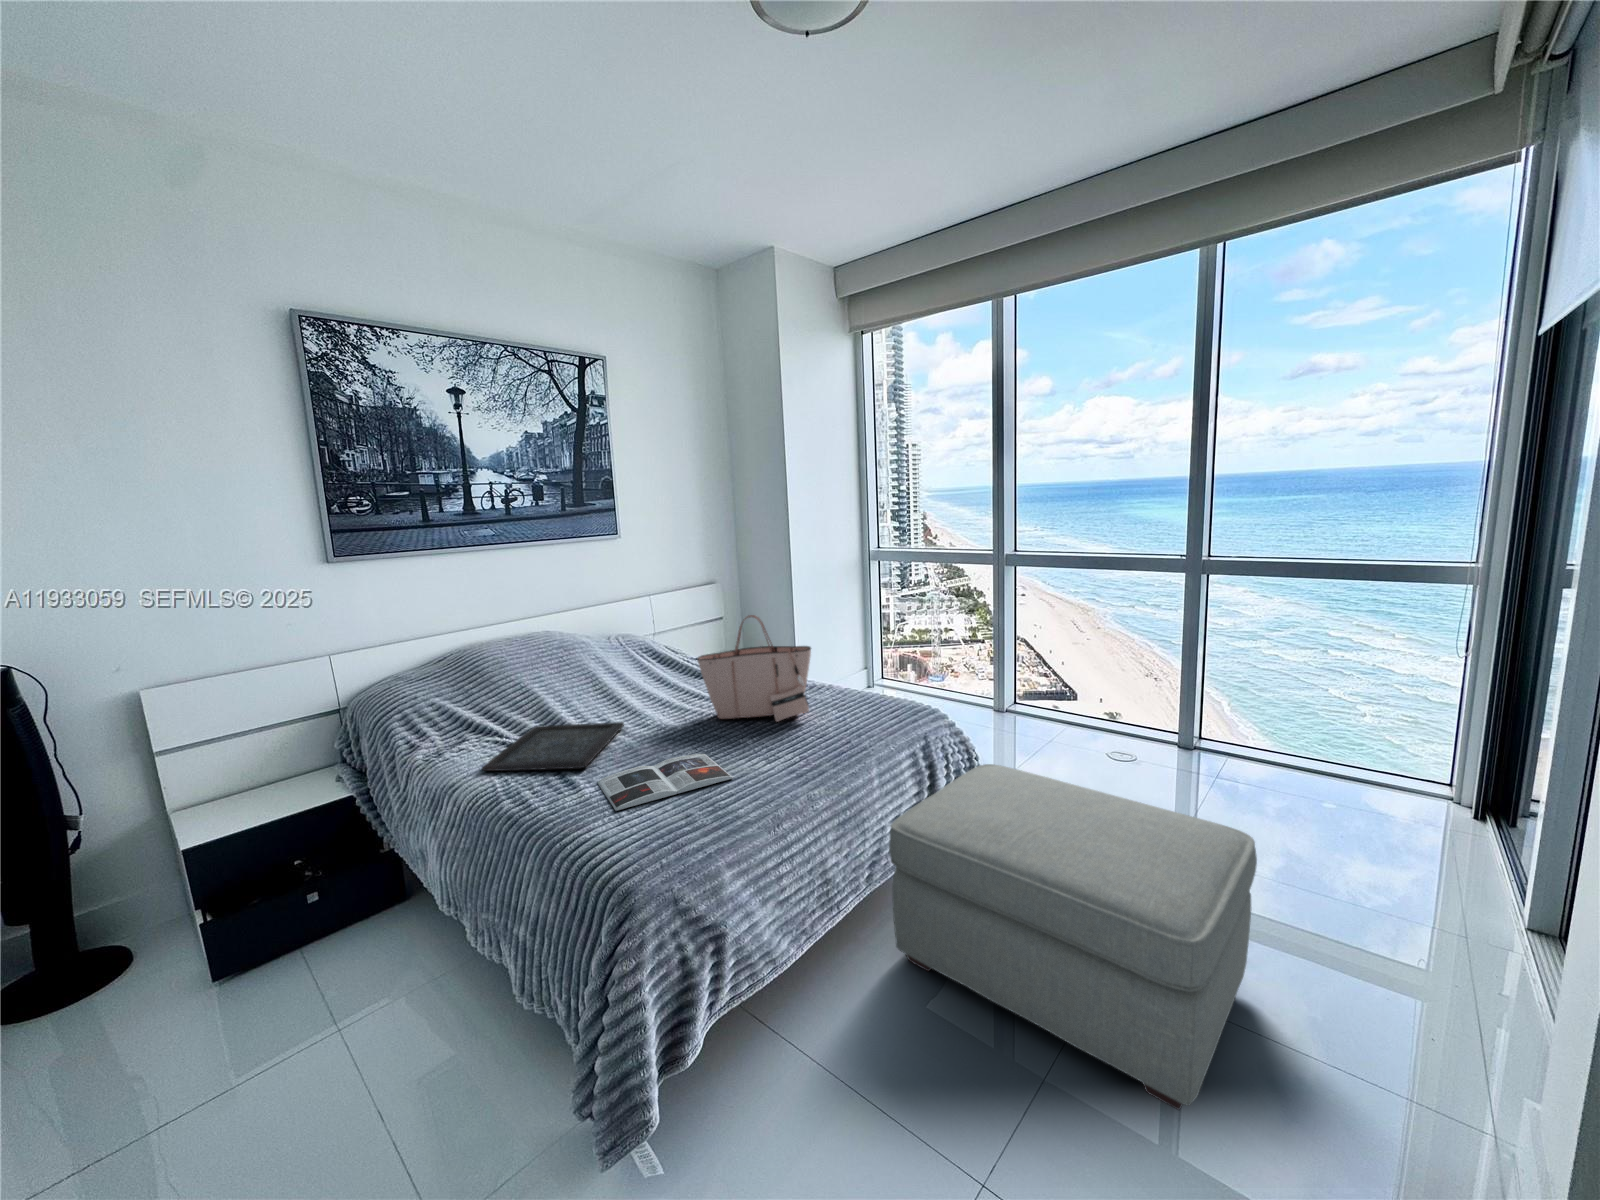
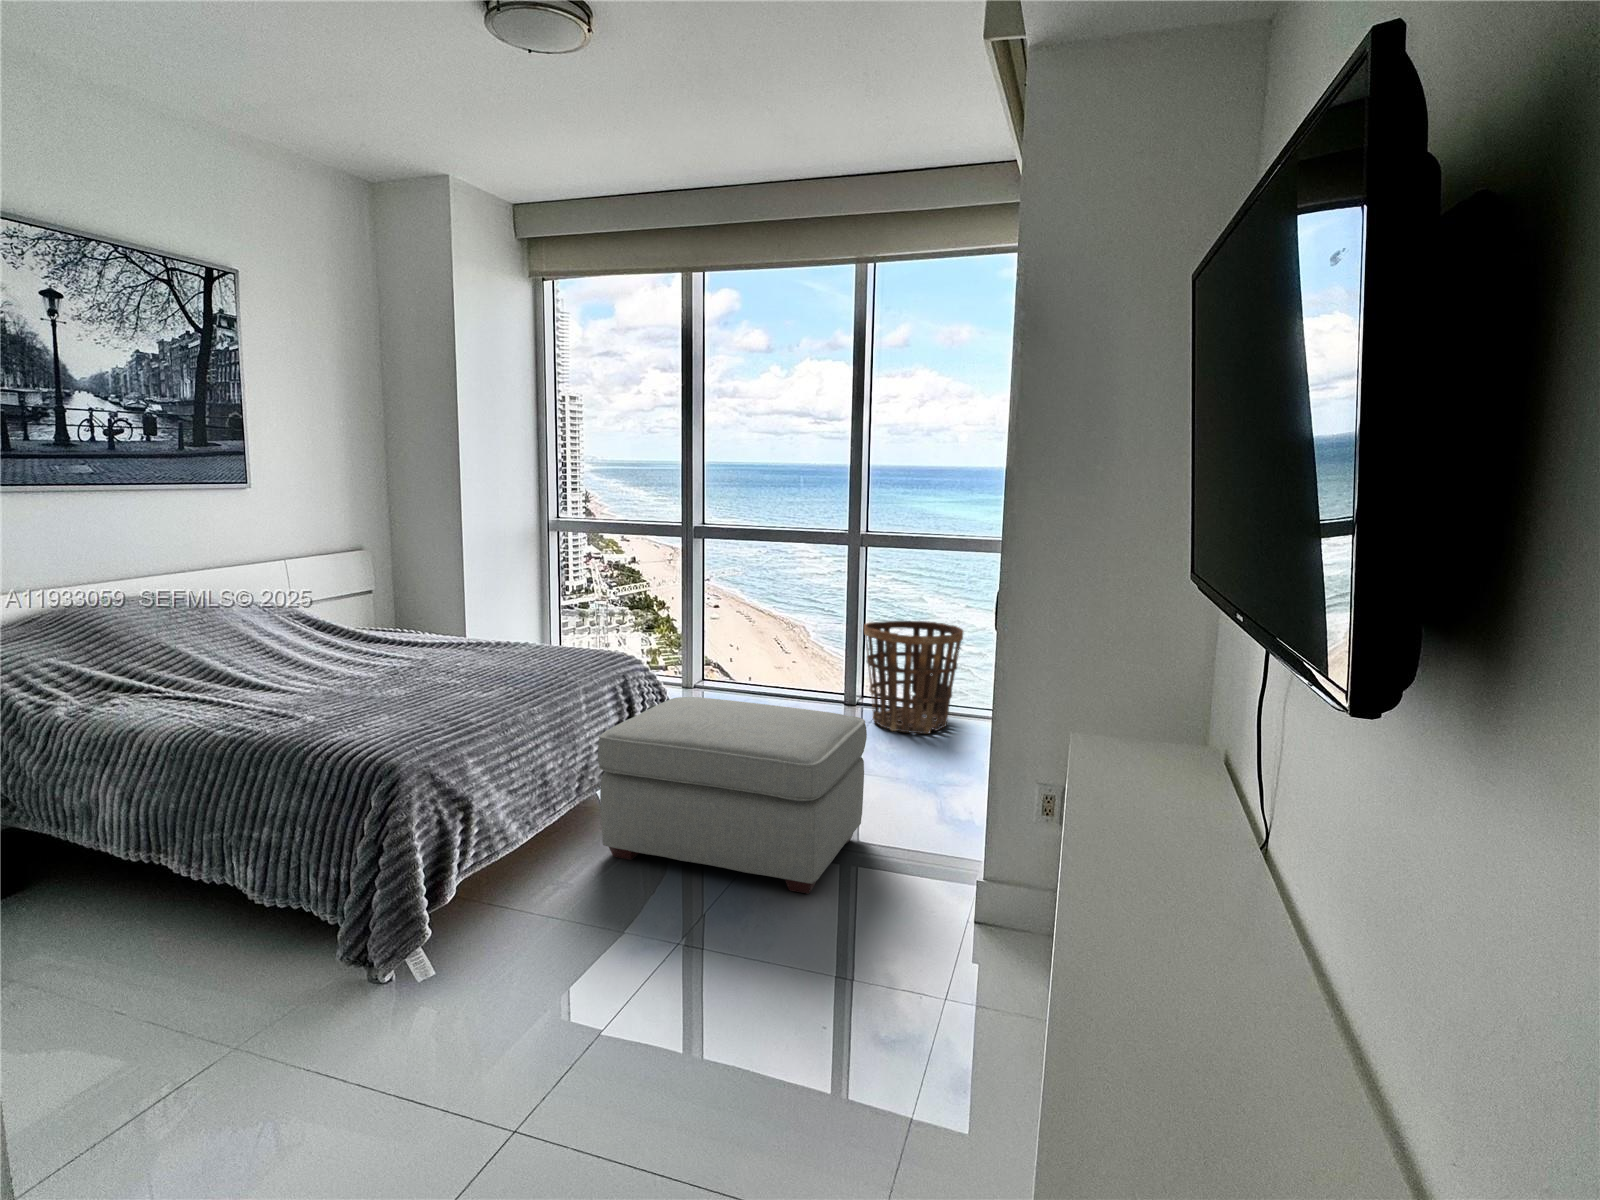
tote bag: present [697,615,811,722] -> none [391,566,514,670]
basket: none [1206,658,1352,802] -> present [864,621,963,733]
tray: present [482,722,624,771] -> none [165,674,310,715]
magazine: present [597,754,733,811] -> none [311,691,455,728]

